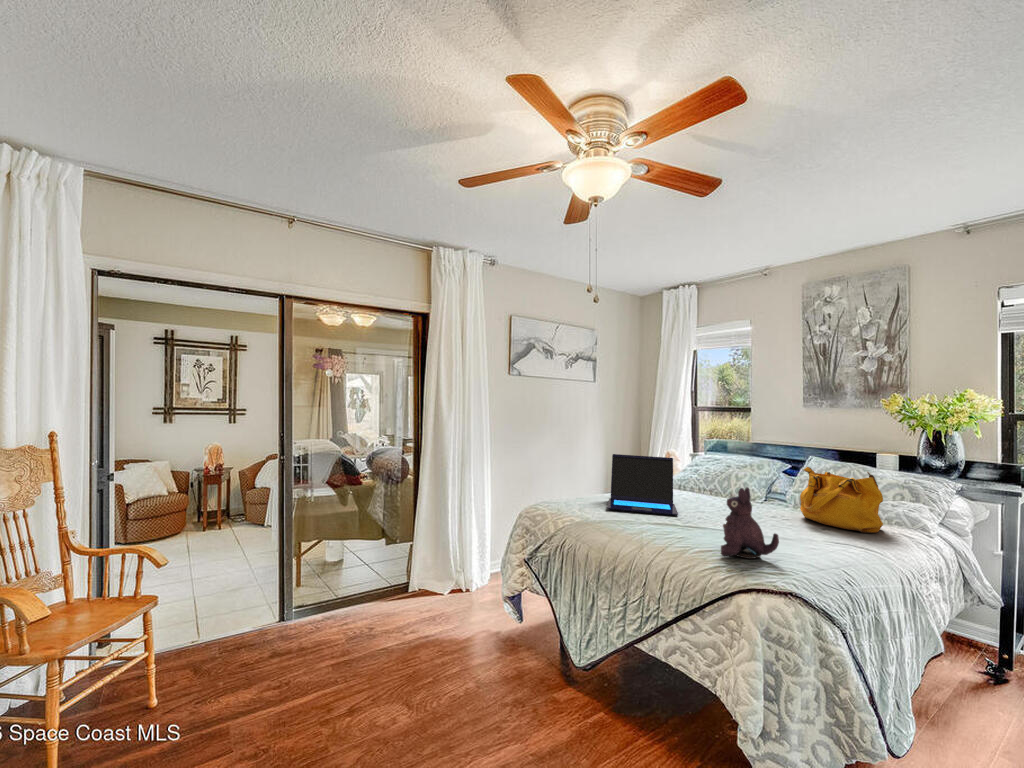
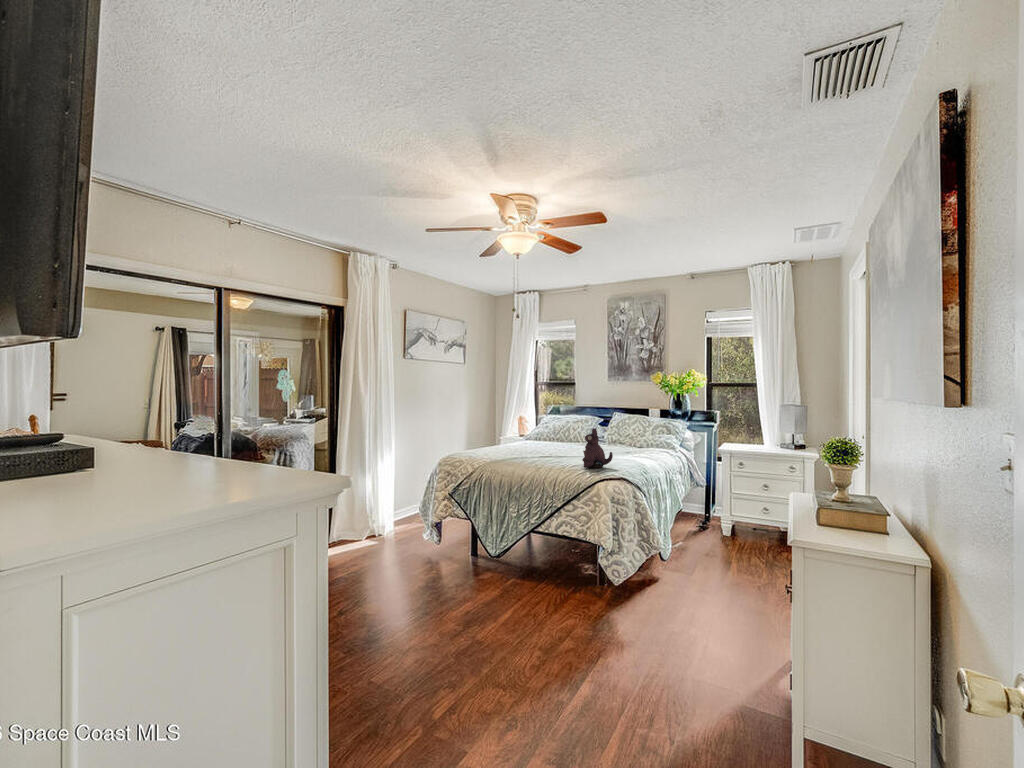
laptop: present [607,454,678,516] -> none [495,418,547,455]
handbag: present [800,467,883,533] -> none [613,418,656,453]

